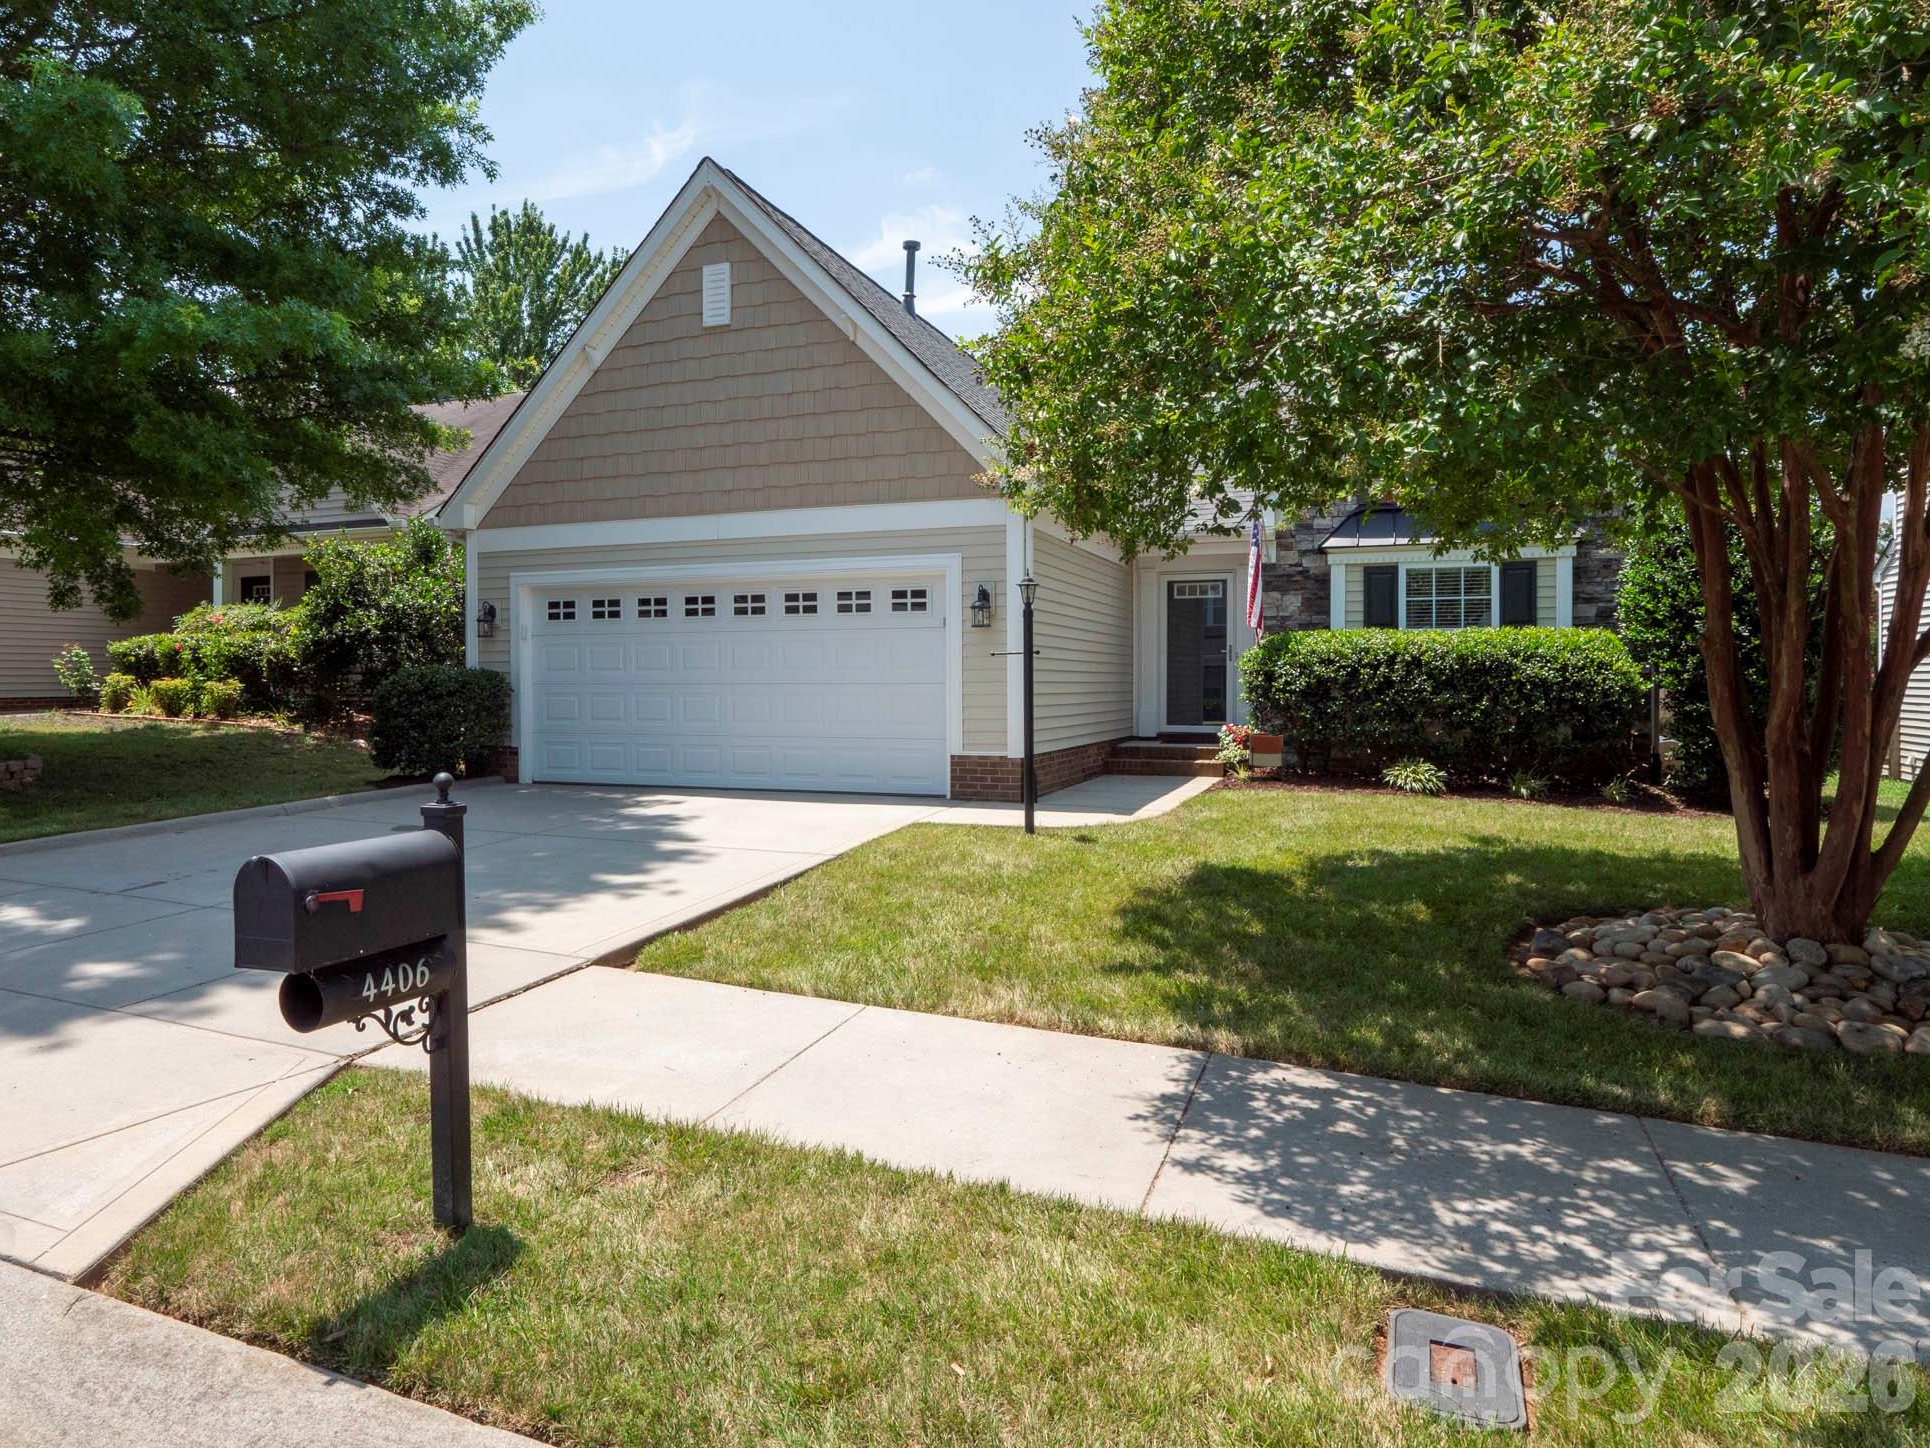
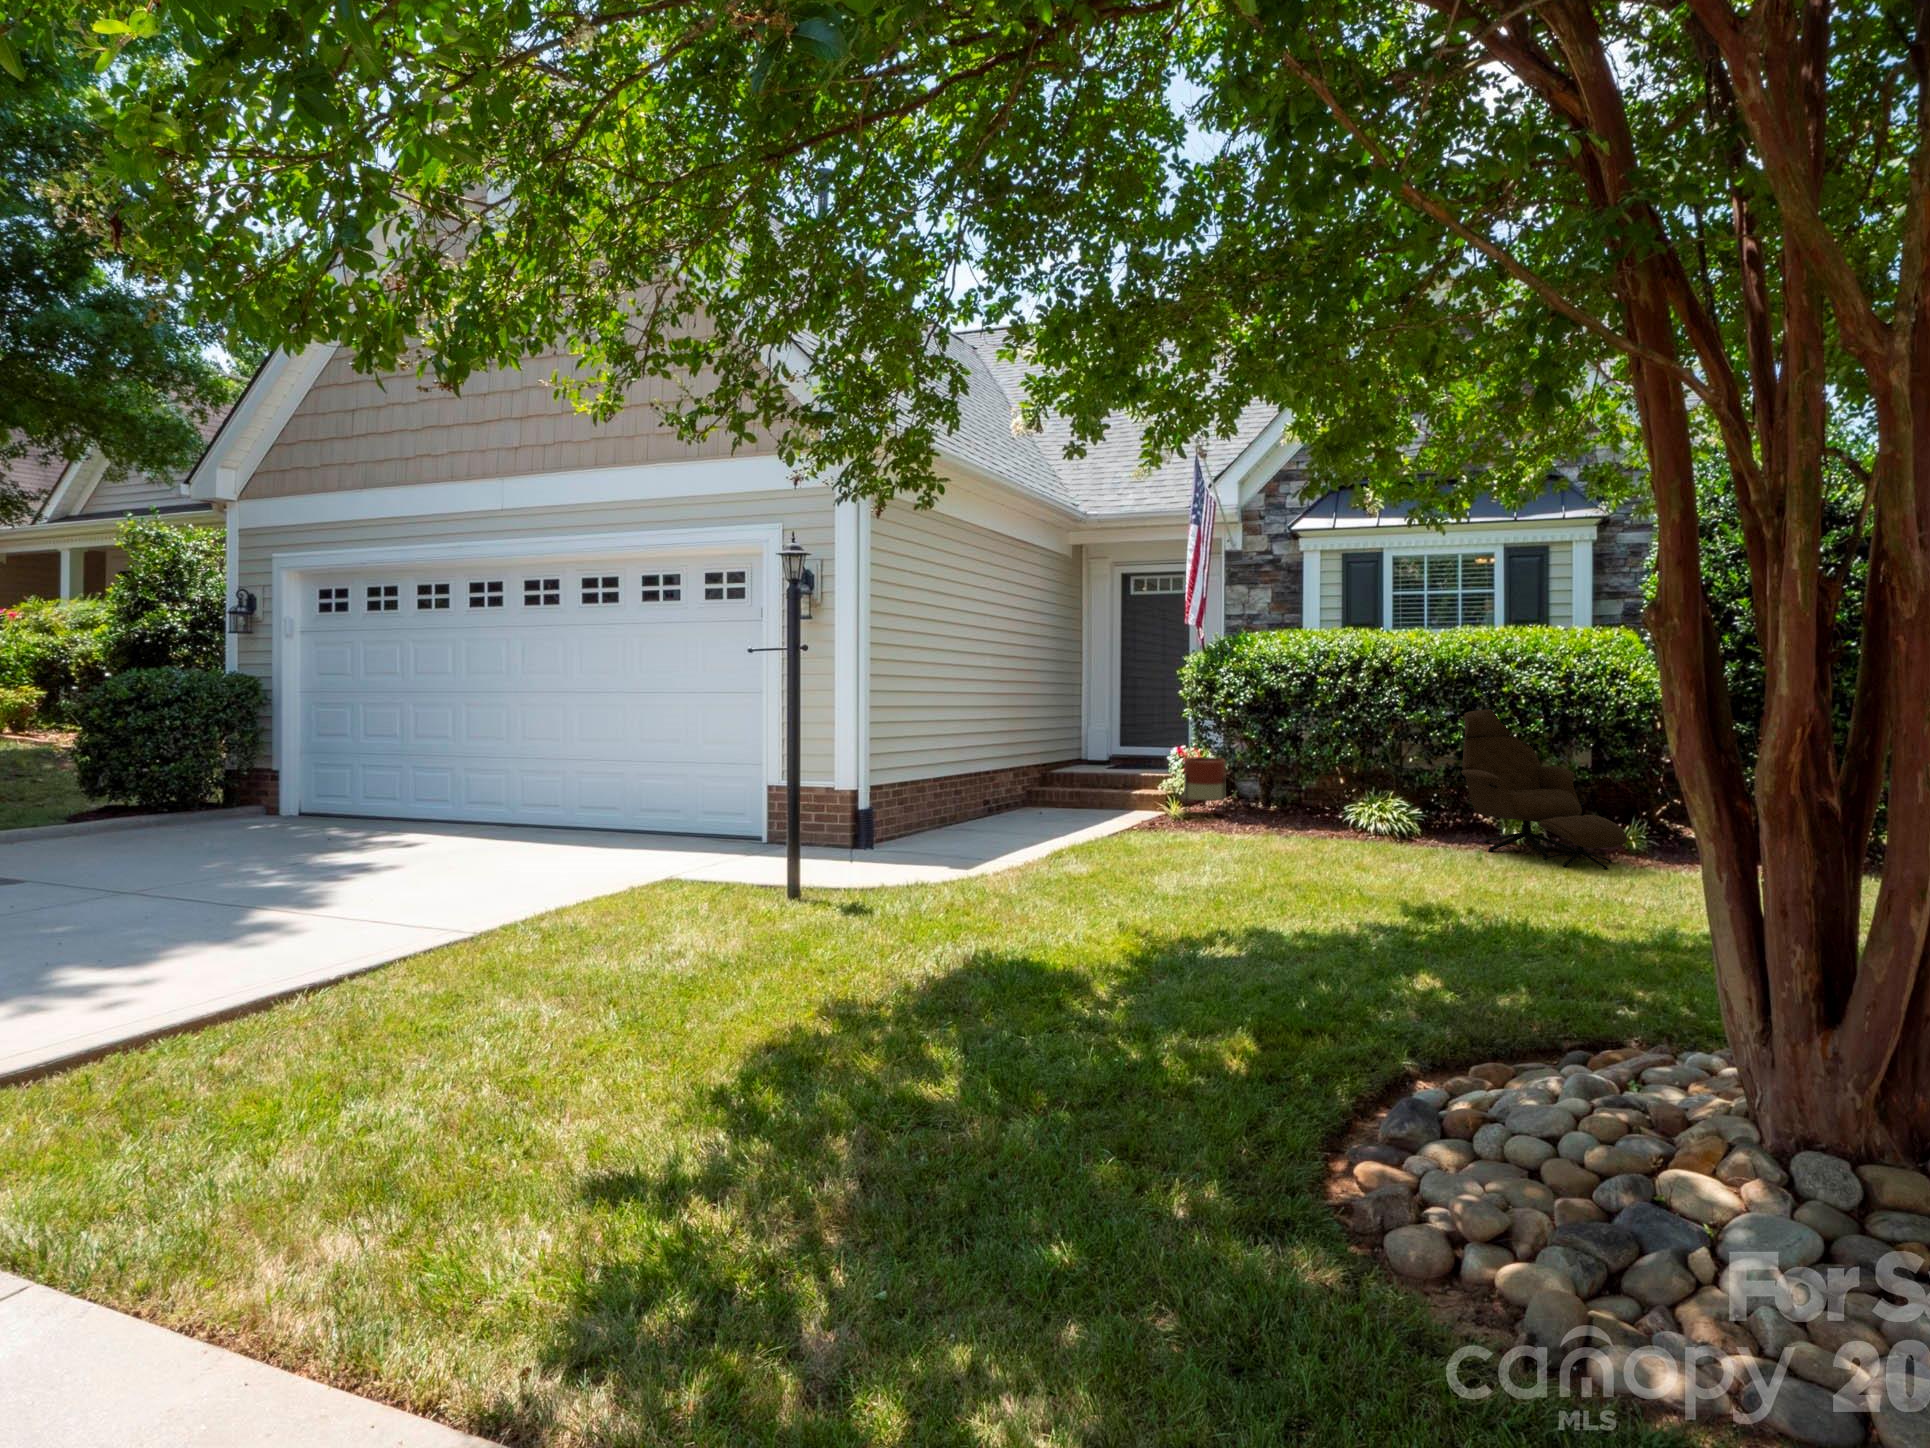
lounge chair: none [1480,694,1610,811] -> present [1461,709,1627,869]

